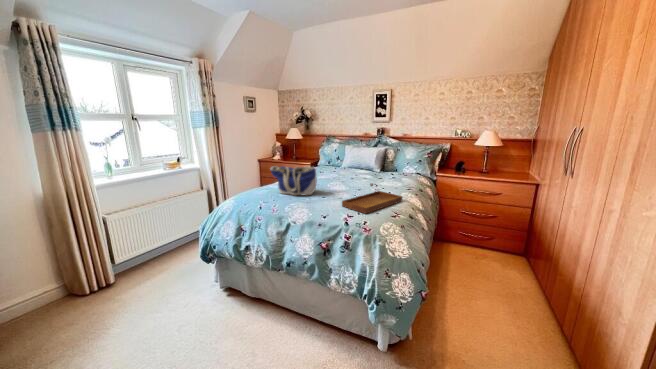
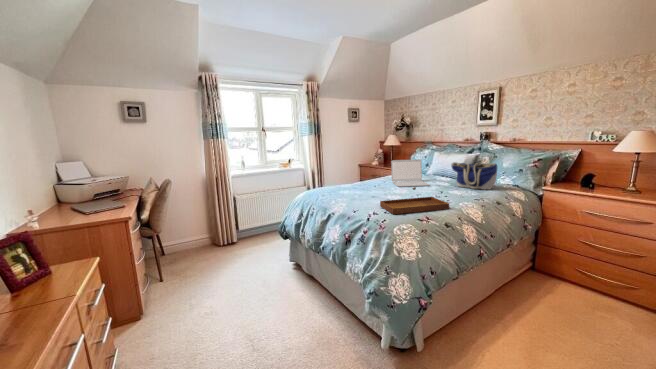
laptop: none [318,154,357,182] -> present [391,159,429,187]
tote bag: present [271,166,317,195] -> present [451,162,497,189]

